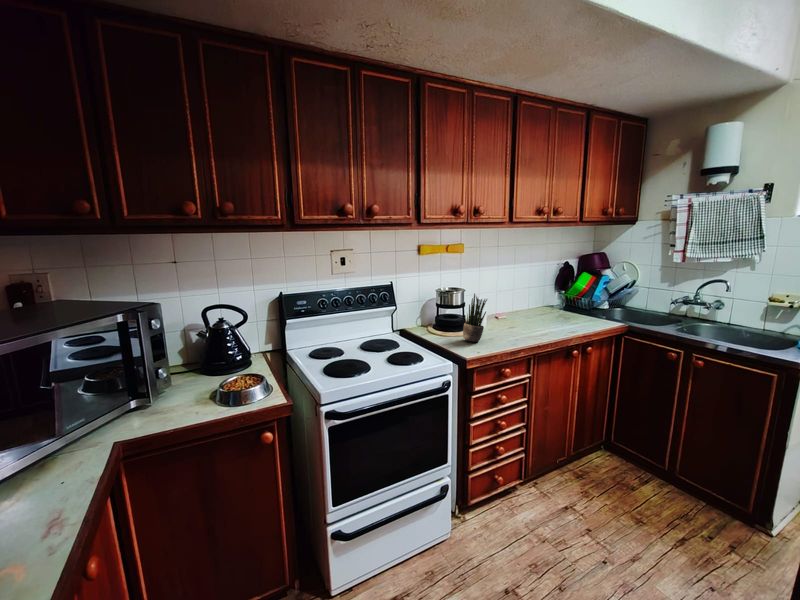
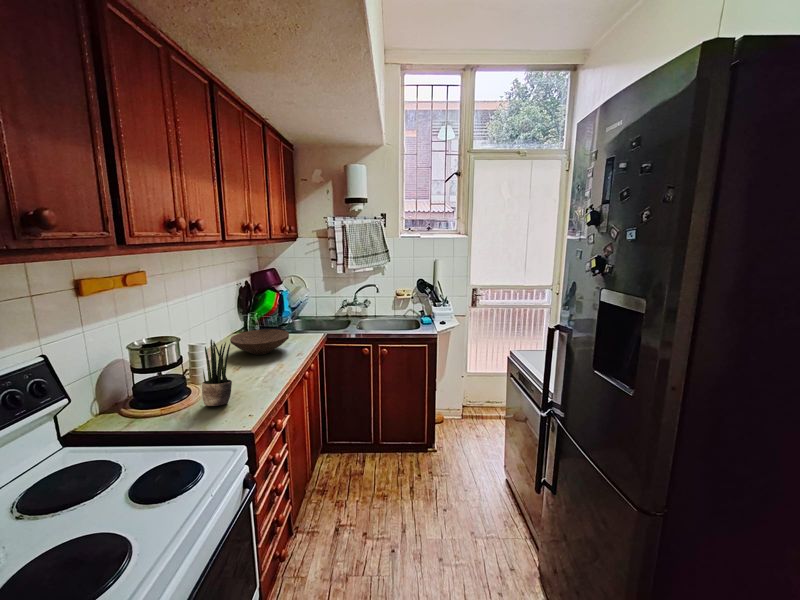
wooden bowl: none [521,304,574,325] -> present [230,329,289,355]

